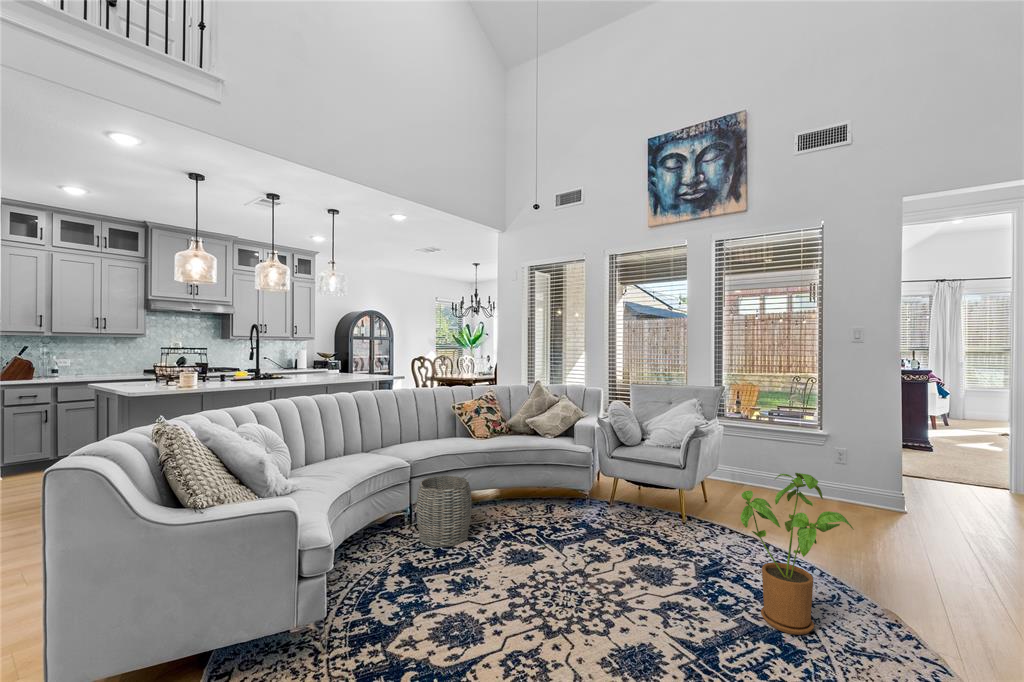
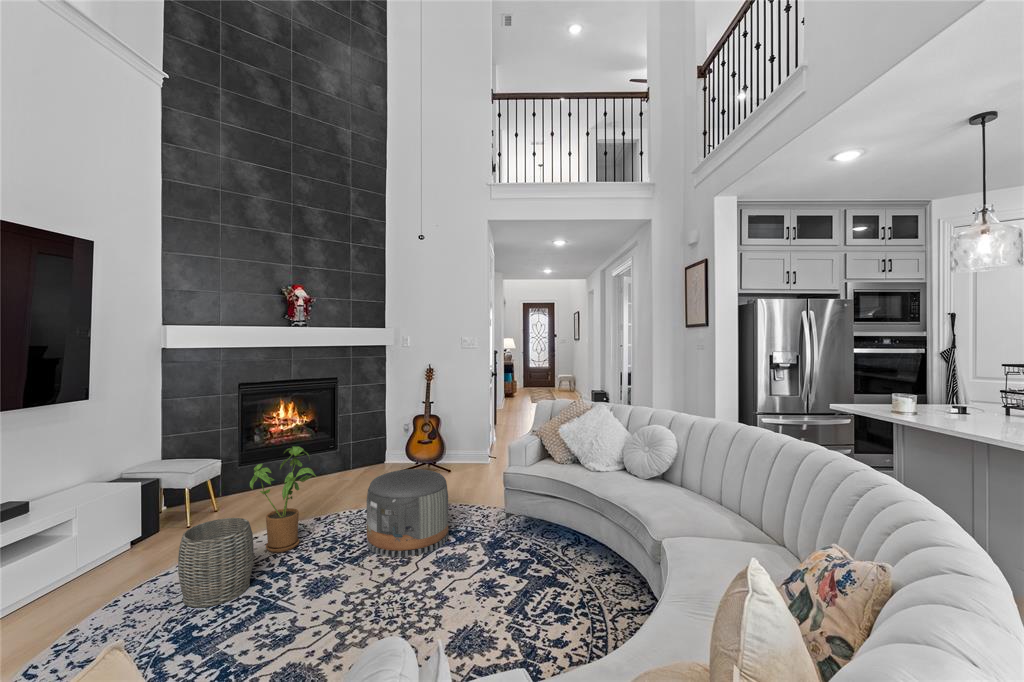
pouf: none [575,464,663,557] -> present [367,469,448,557]
house plant: present [740,473,854,635] -> present [250,447,316,552]

